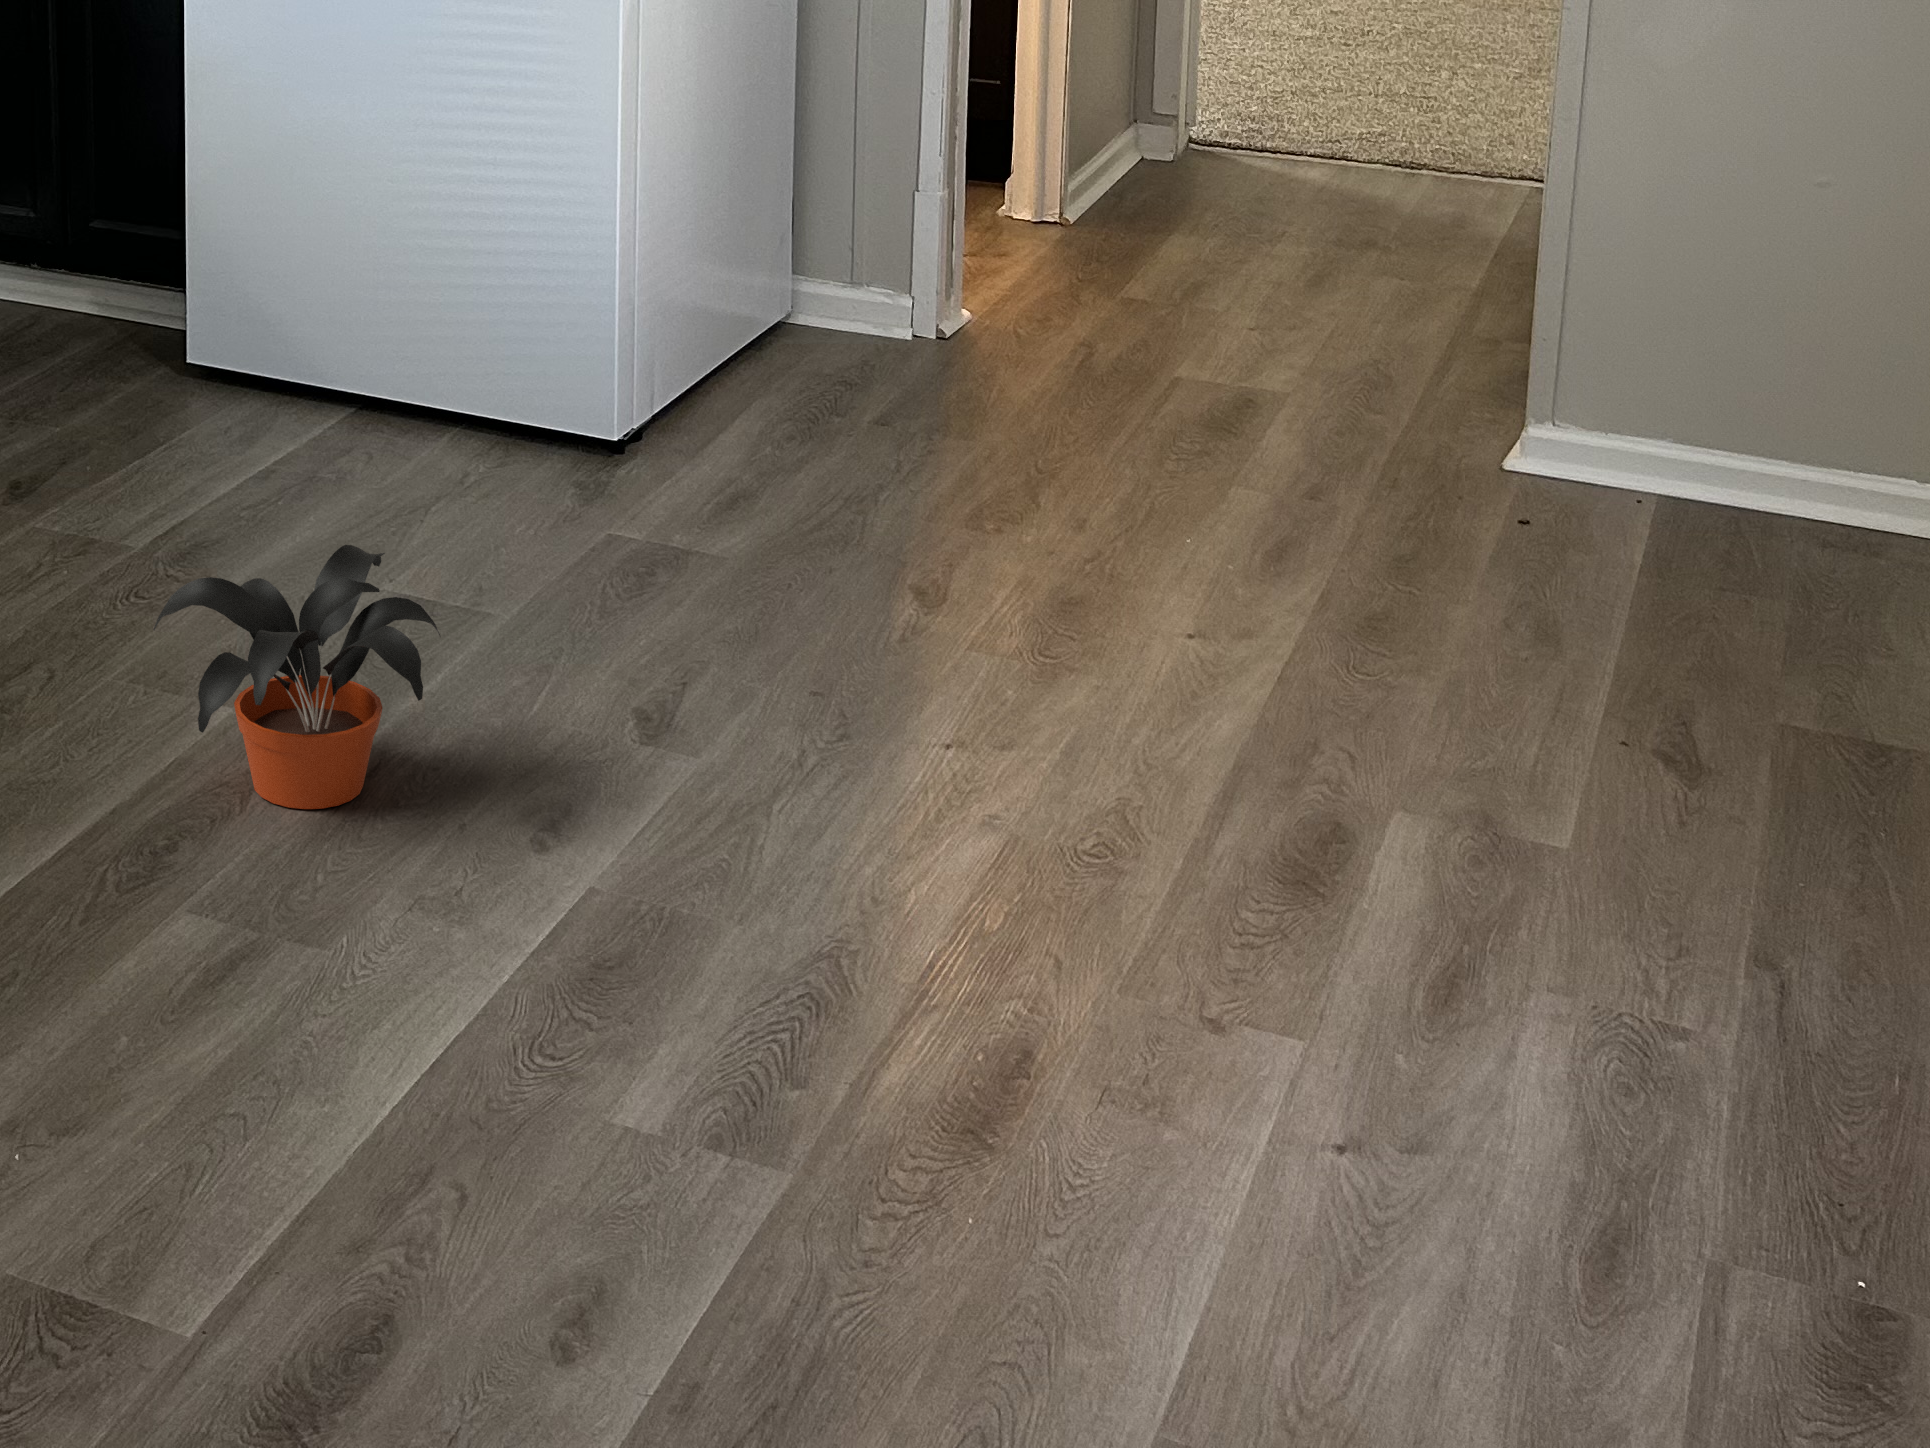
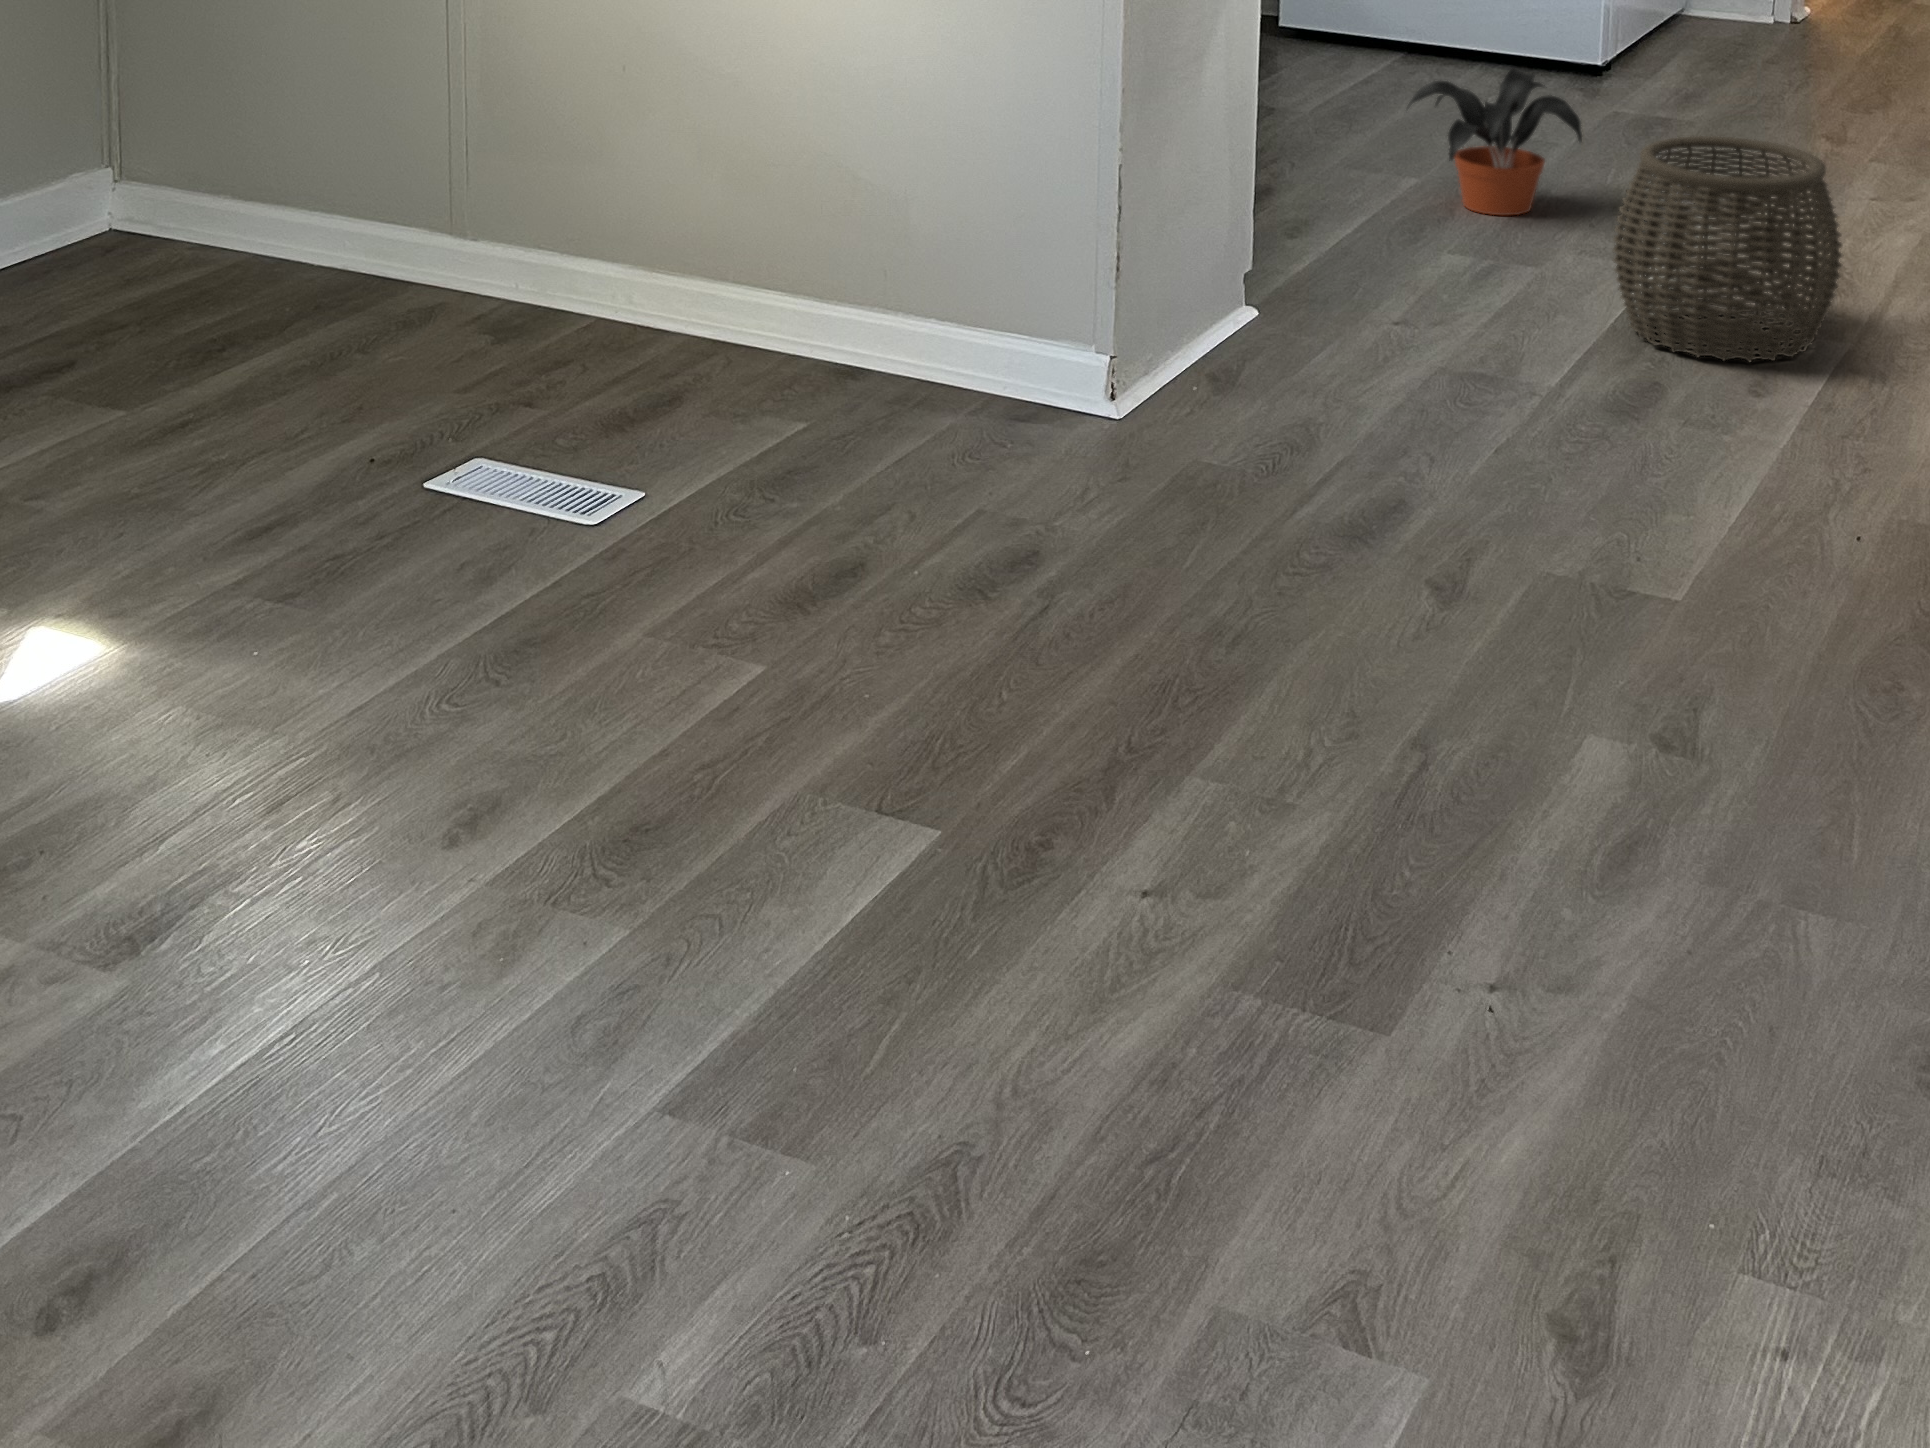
woven basket: none [342,788,751,1274] -> present [1613,136,1843,362]

